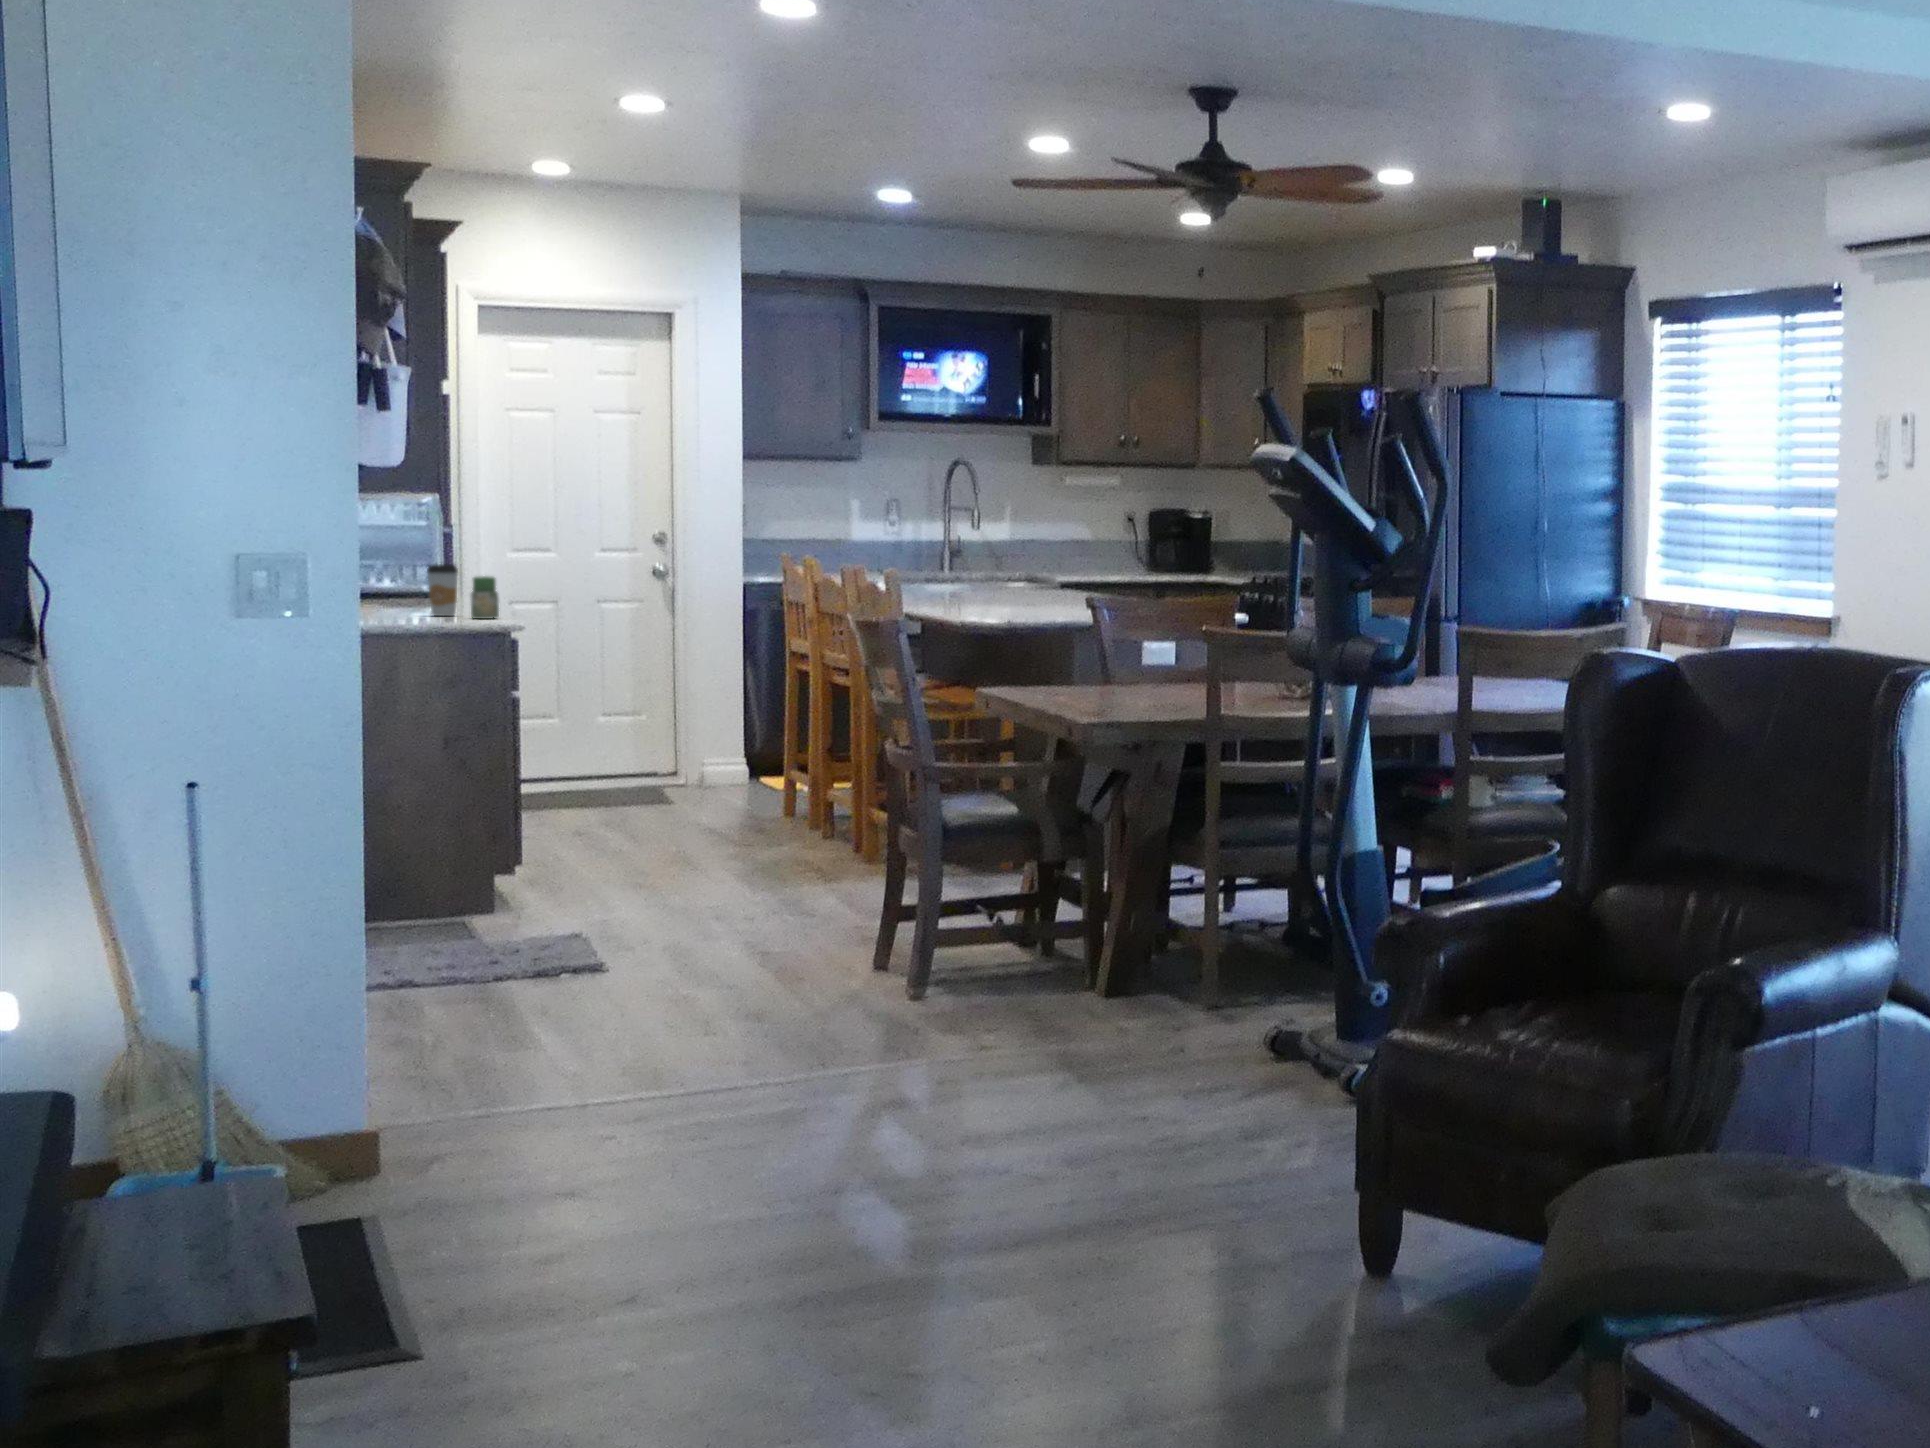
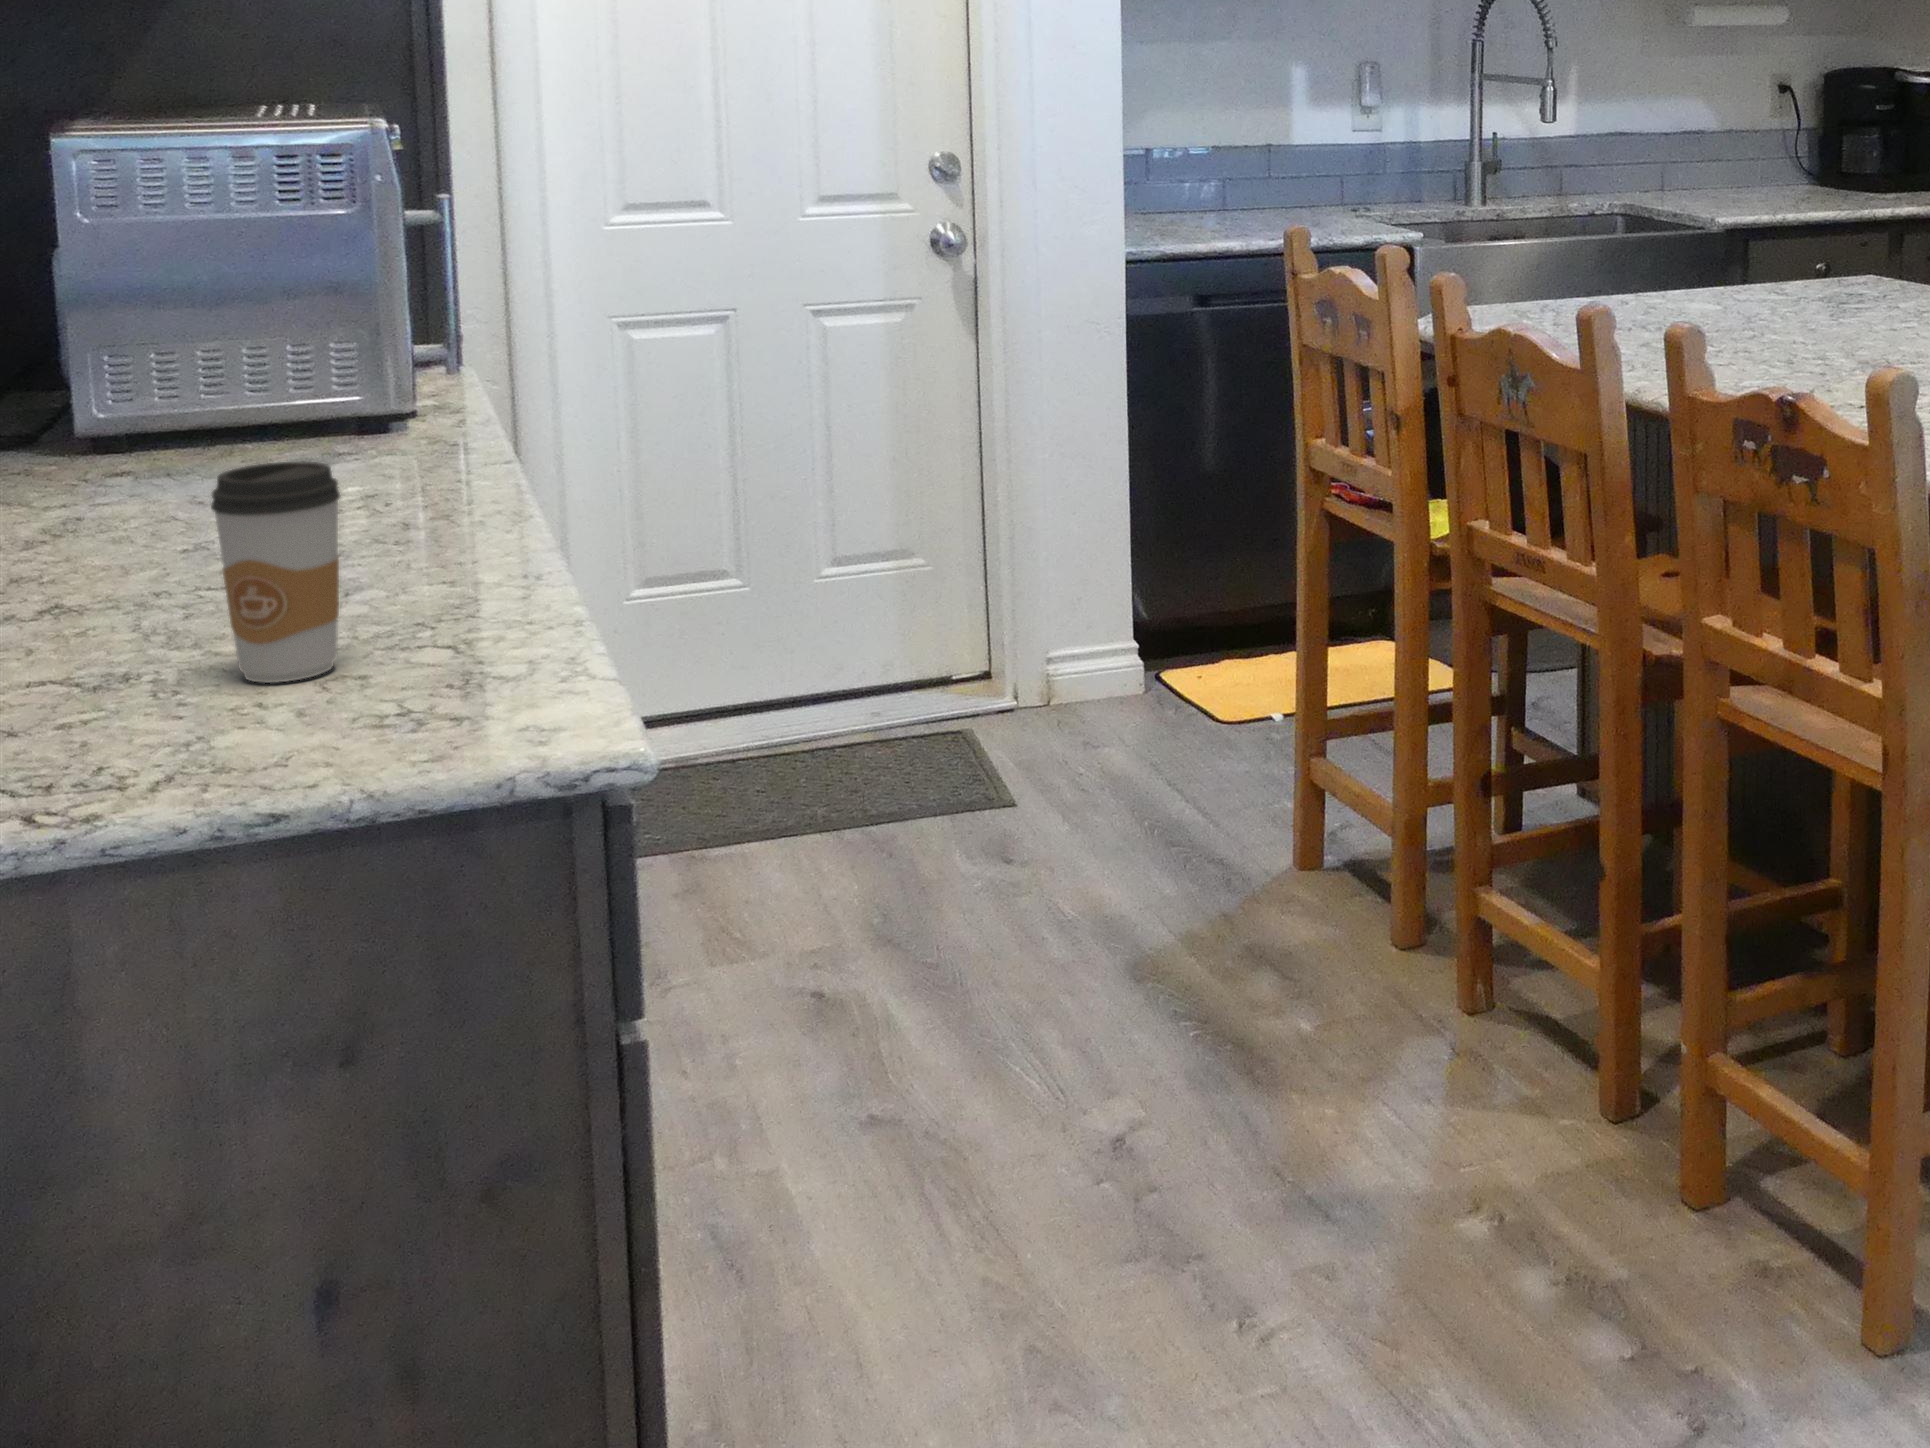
jar: present [470,576,499,619] -> none [367,541,491,735]

